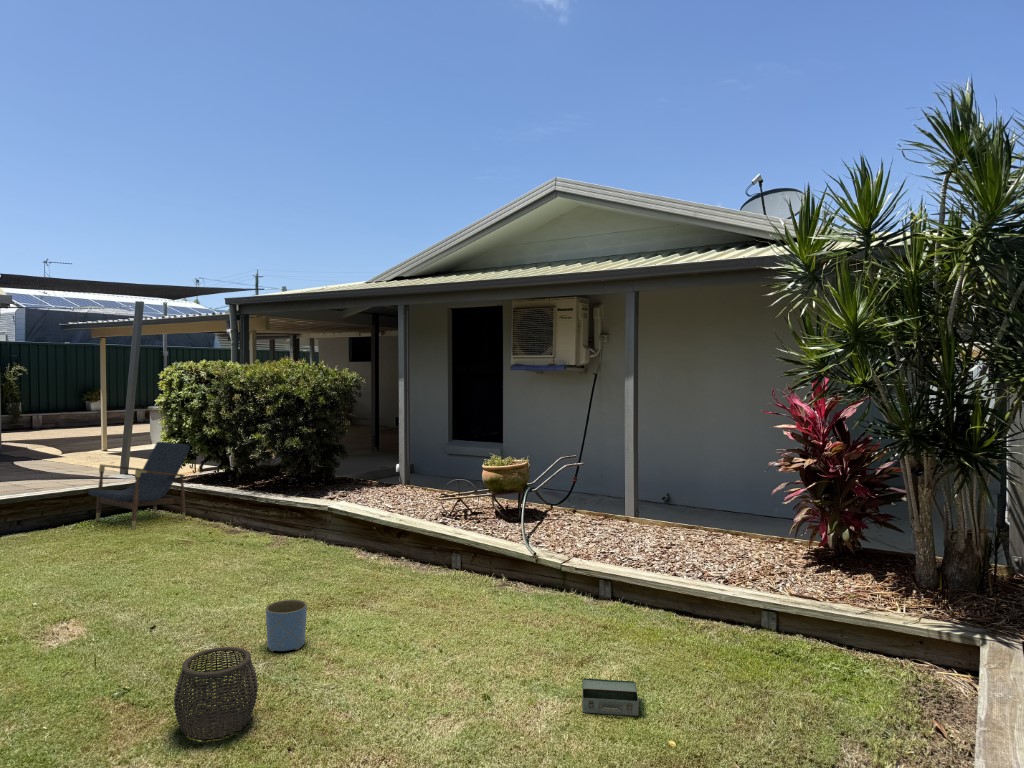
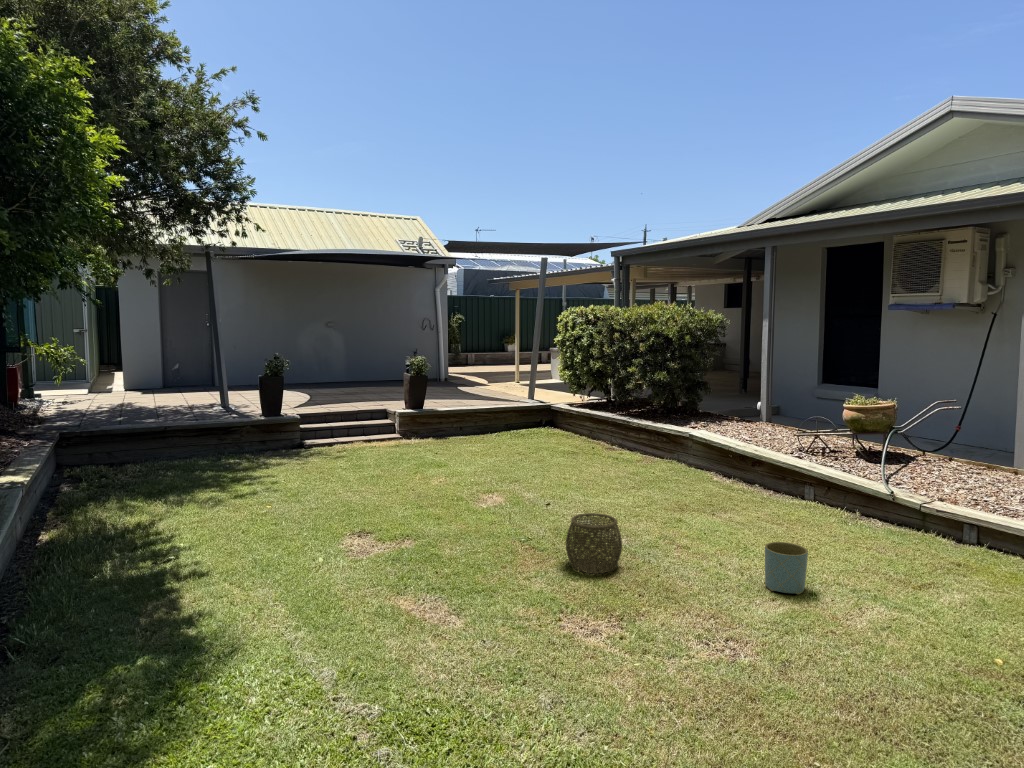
lounge chair: present [88,442,190,530] -> none [508,373,579,440]
planter: present [266,600,307,652] -> present [765,542,808,595]
toolbox: present [582,678,639,716] -> none [907,596,973,637]

